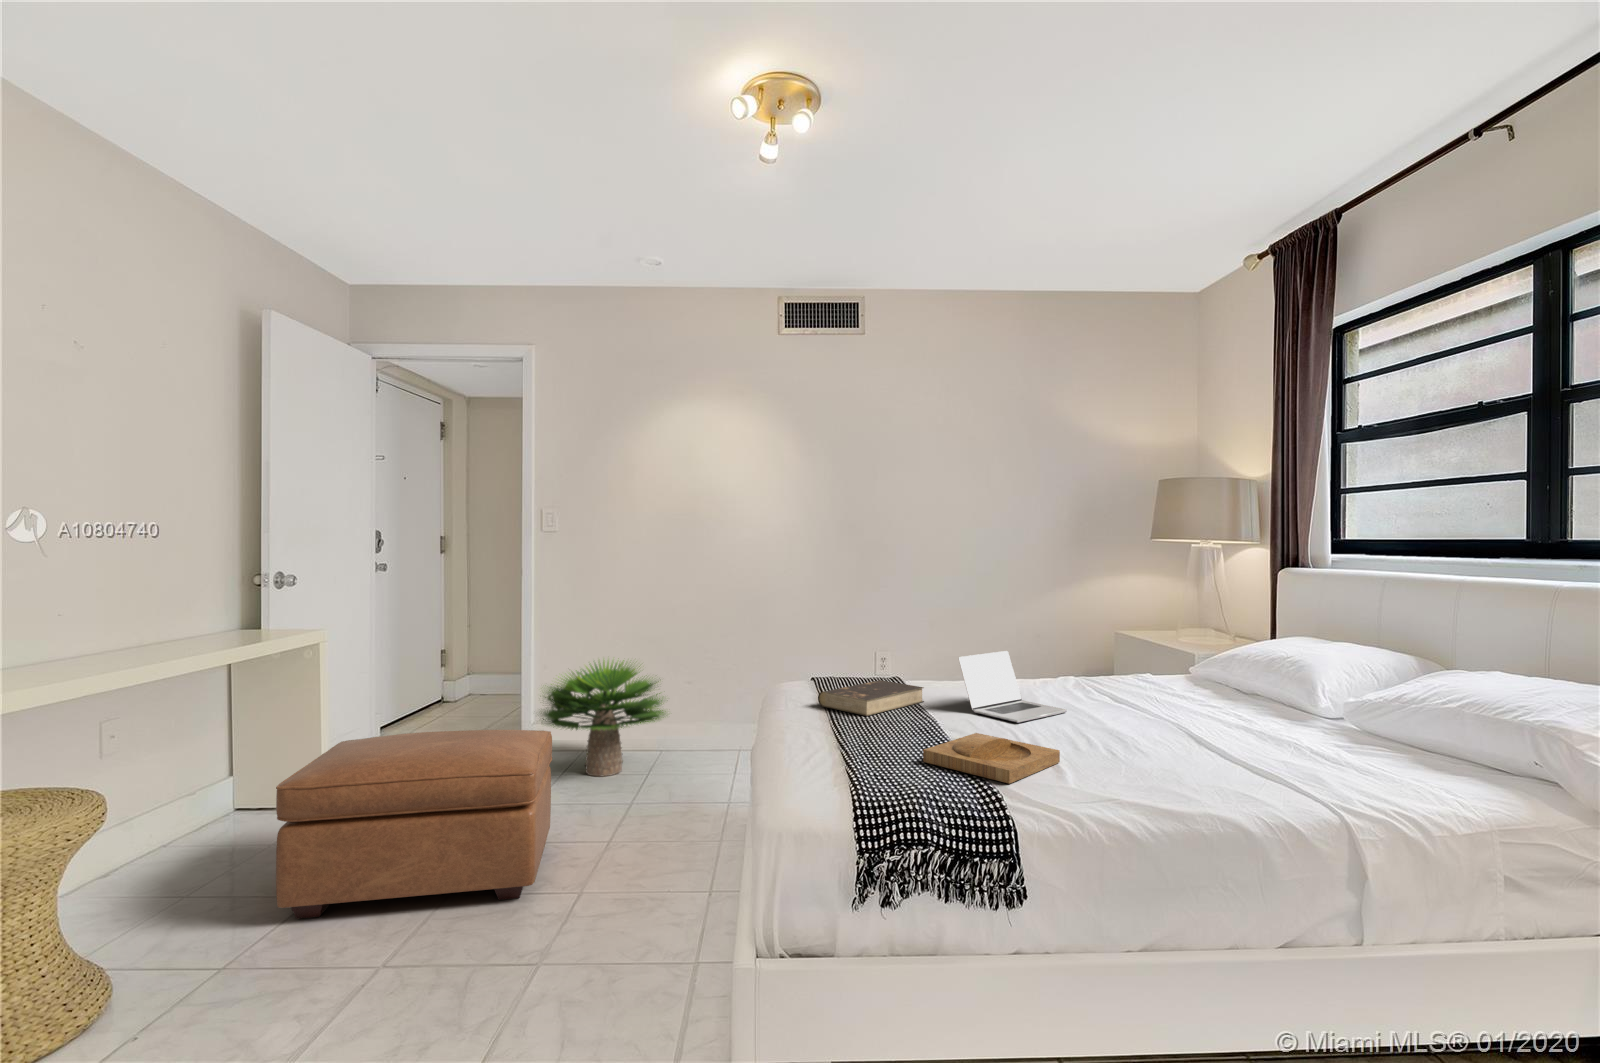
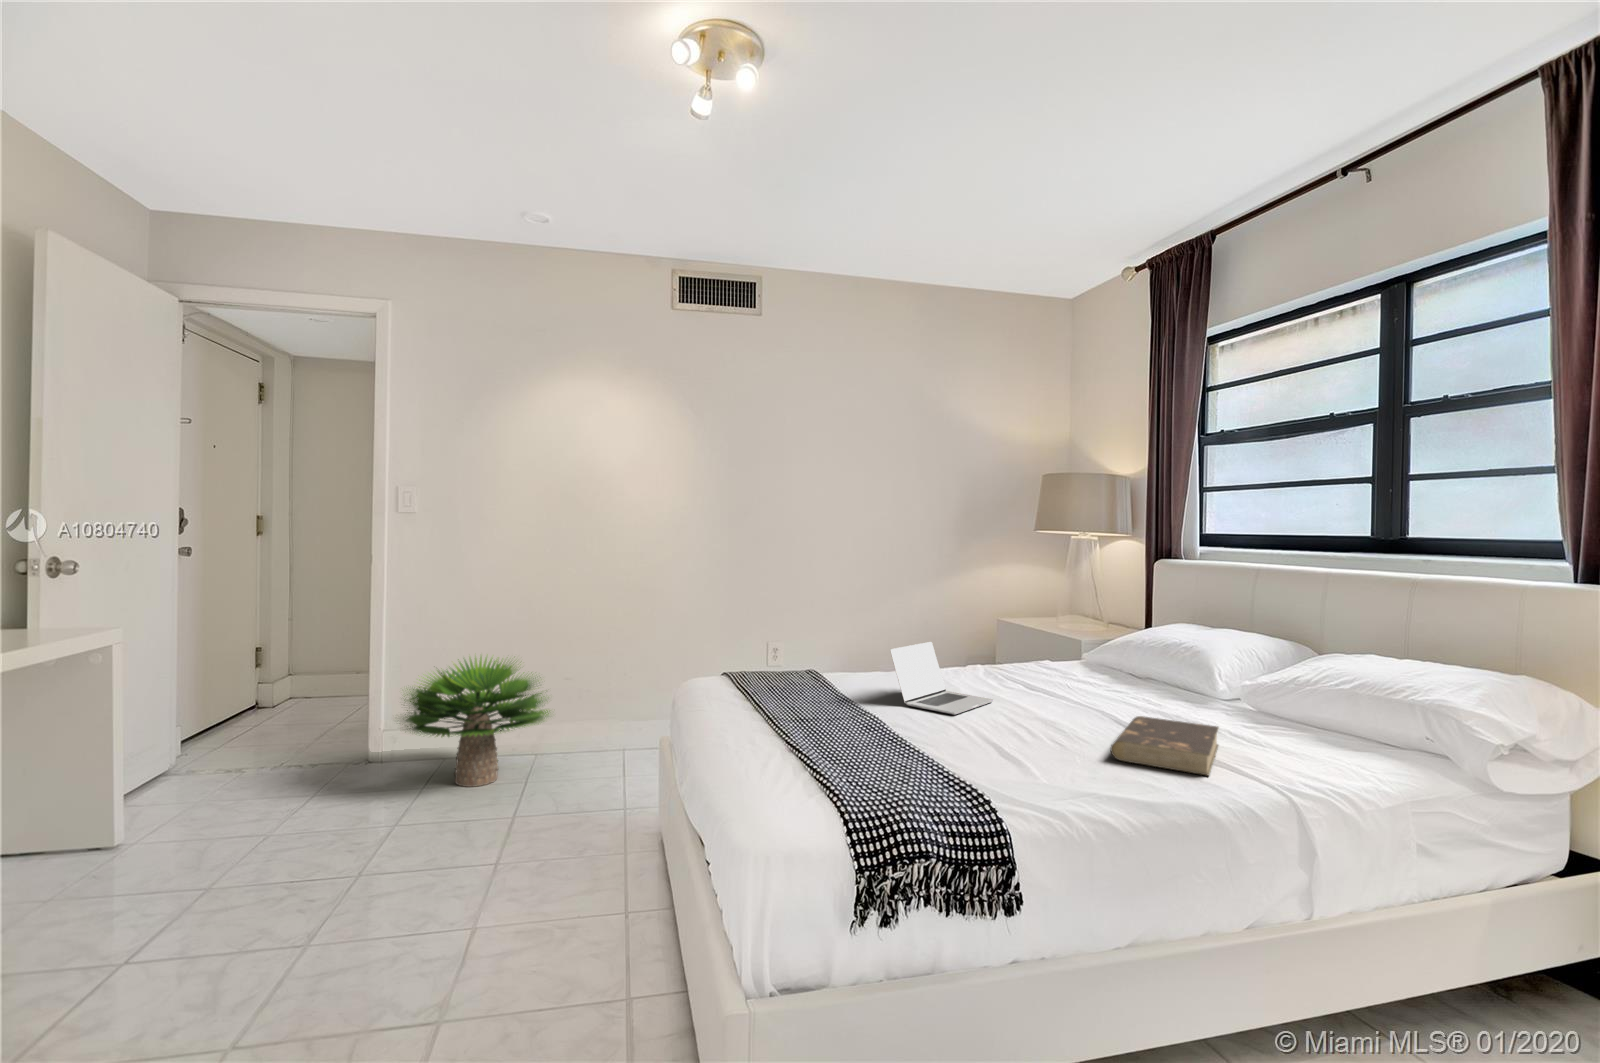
book: present [818,680,924,716] -> present [1111,716,1219,776]
ottoman: present [276,730,552,919] -> none [72,742,431,996]
tray: present [923,733,1060,784] -> none [885,728,1017,782]

